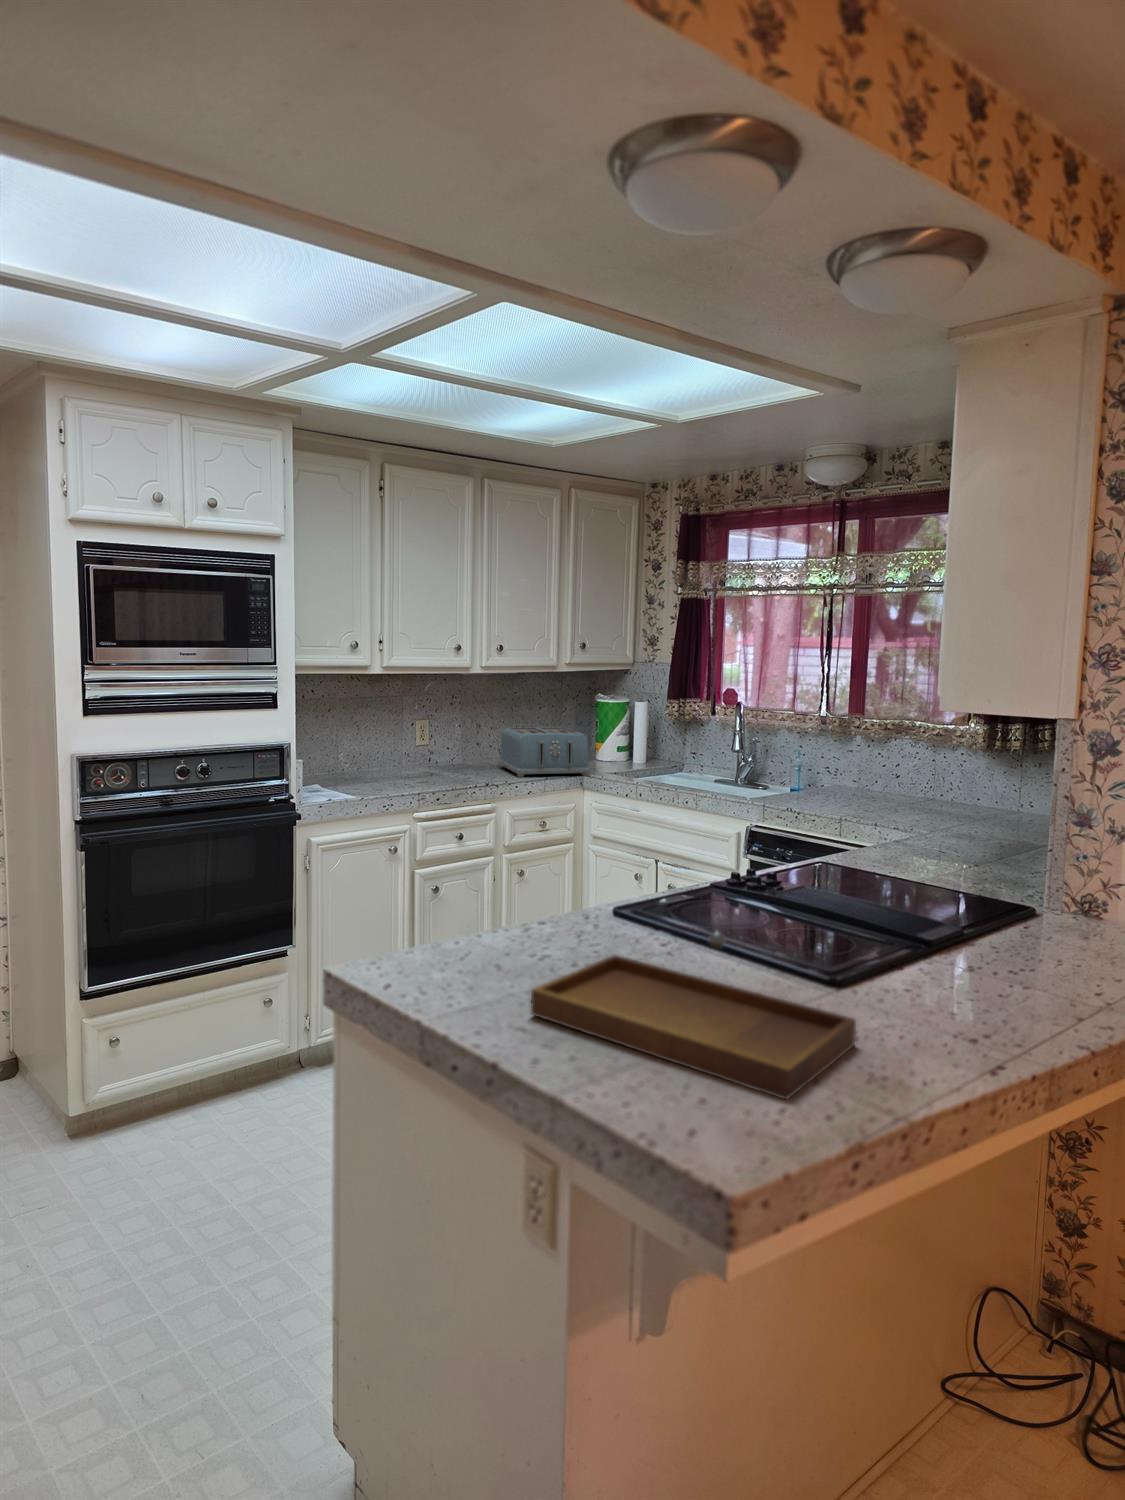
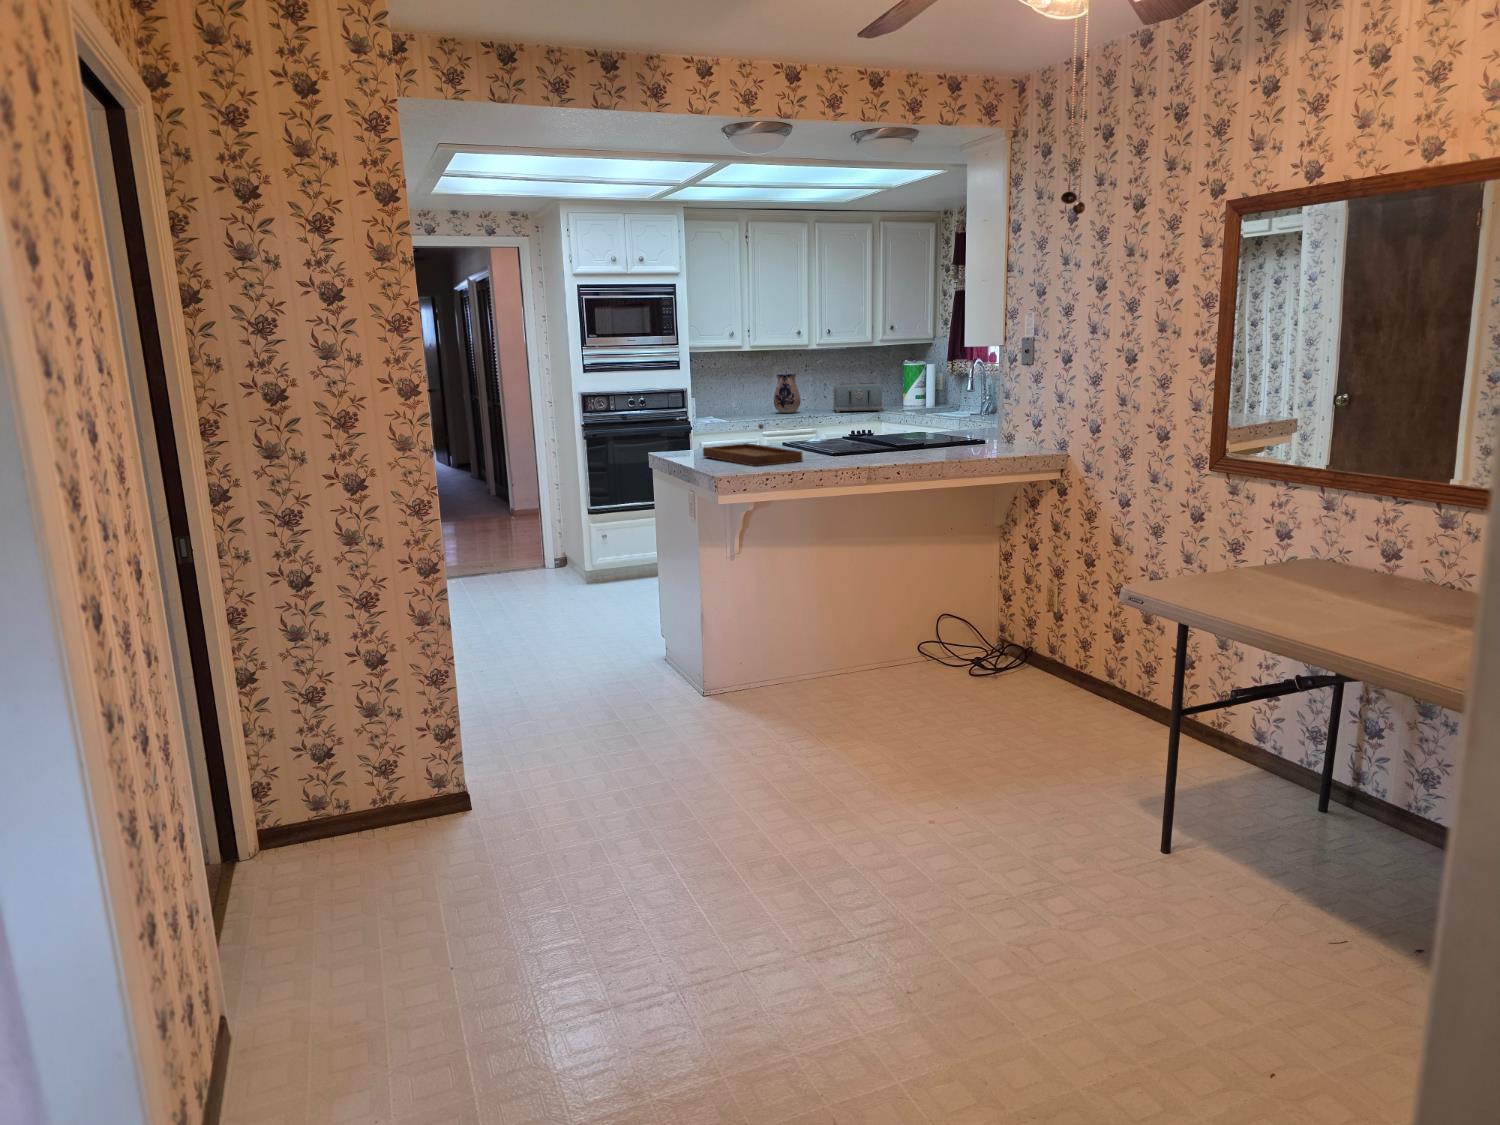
ceramic pitcher: none [414,712,458,777] -> present [774,374,801,413]

